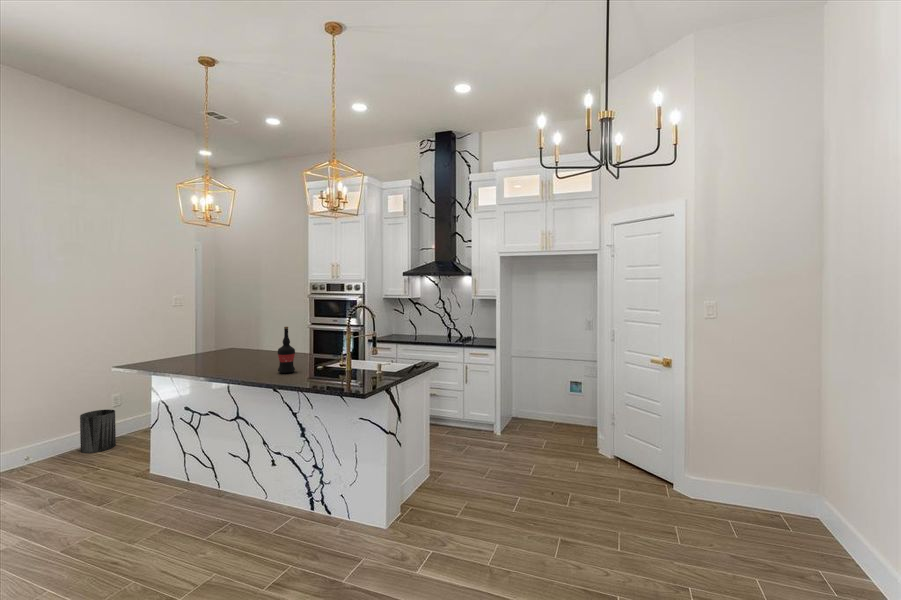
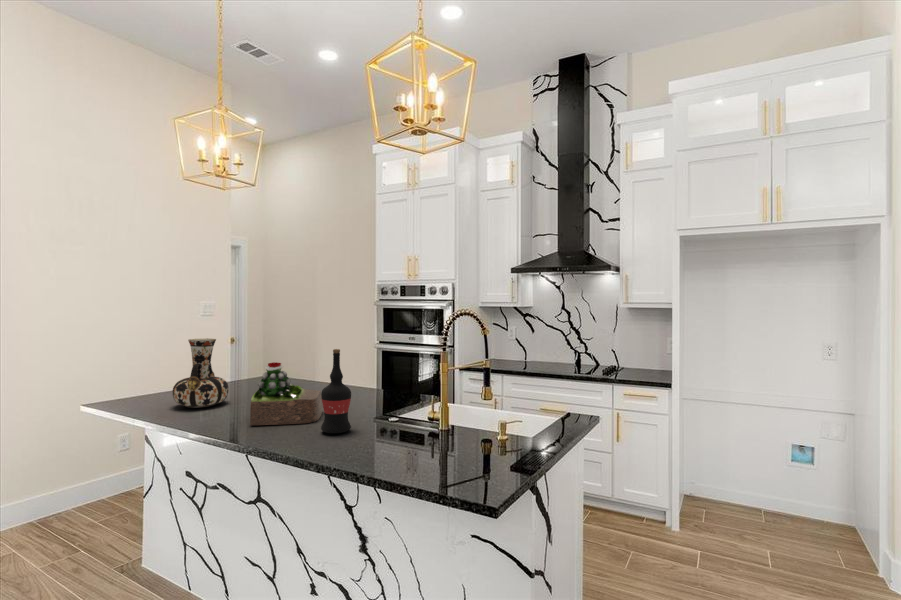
vase: none [178,322,214,365] -> present [172,338,229,408]
succulent plant: none [234,335,277,371] -> present [250,362,322,425]
trash can: present [80,409,116,453] -> none [67,457,114,520]

